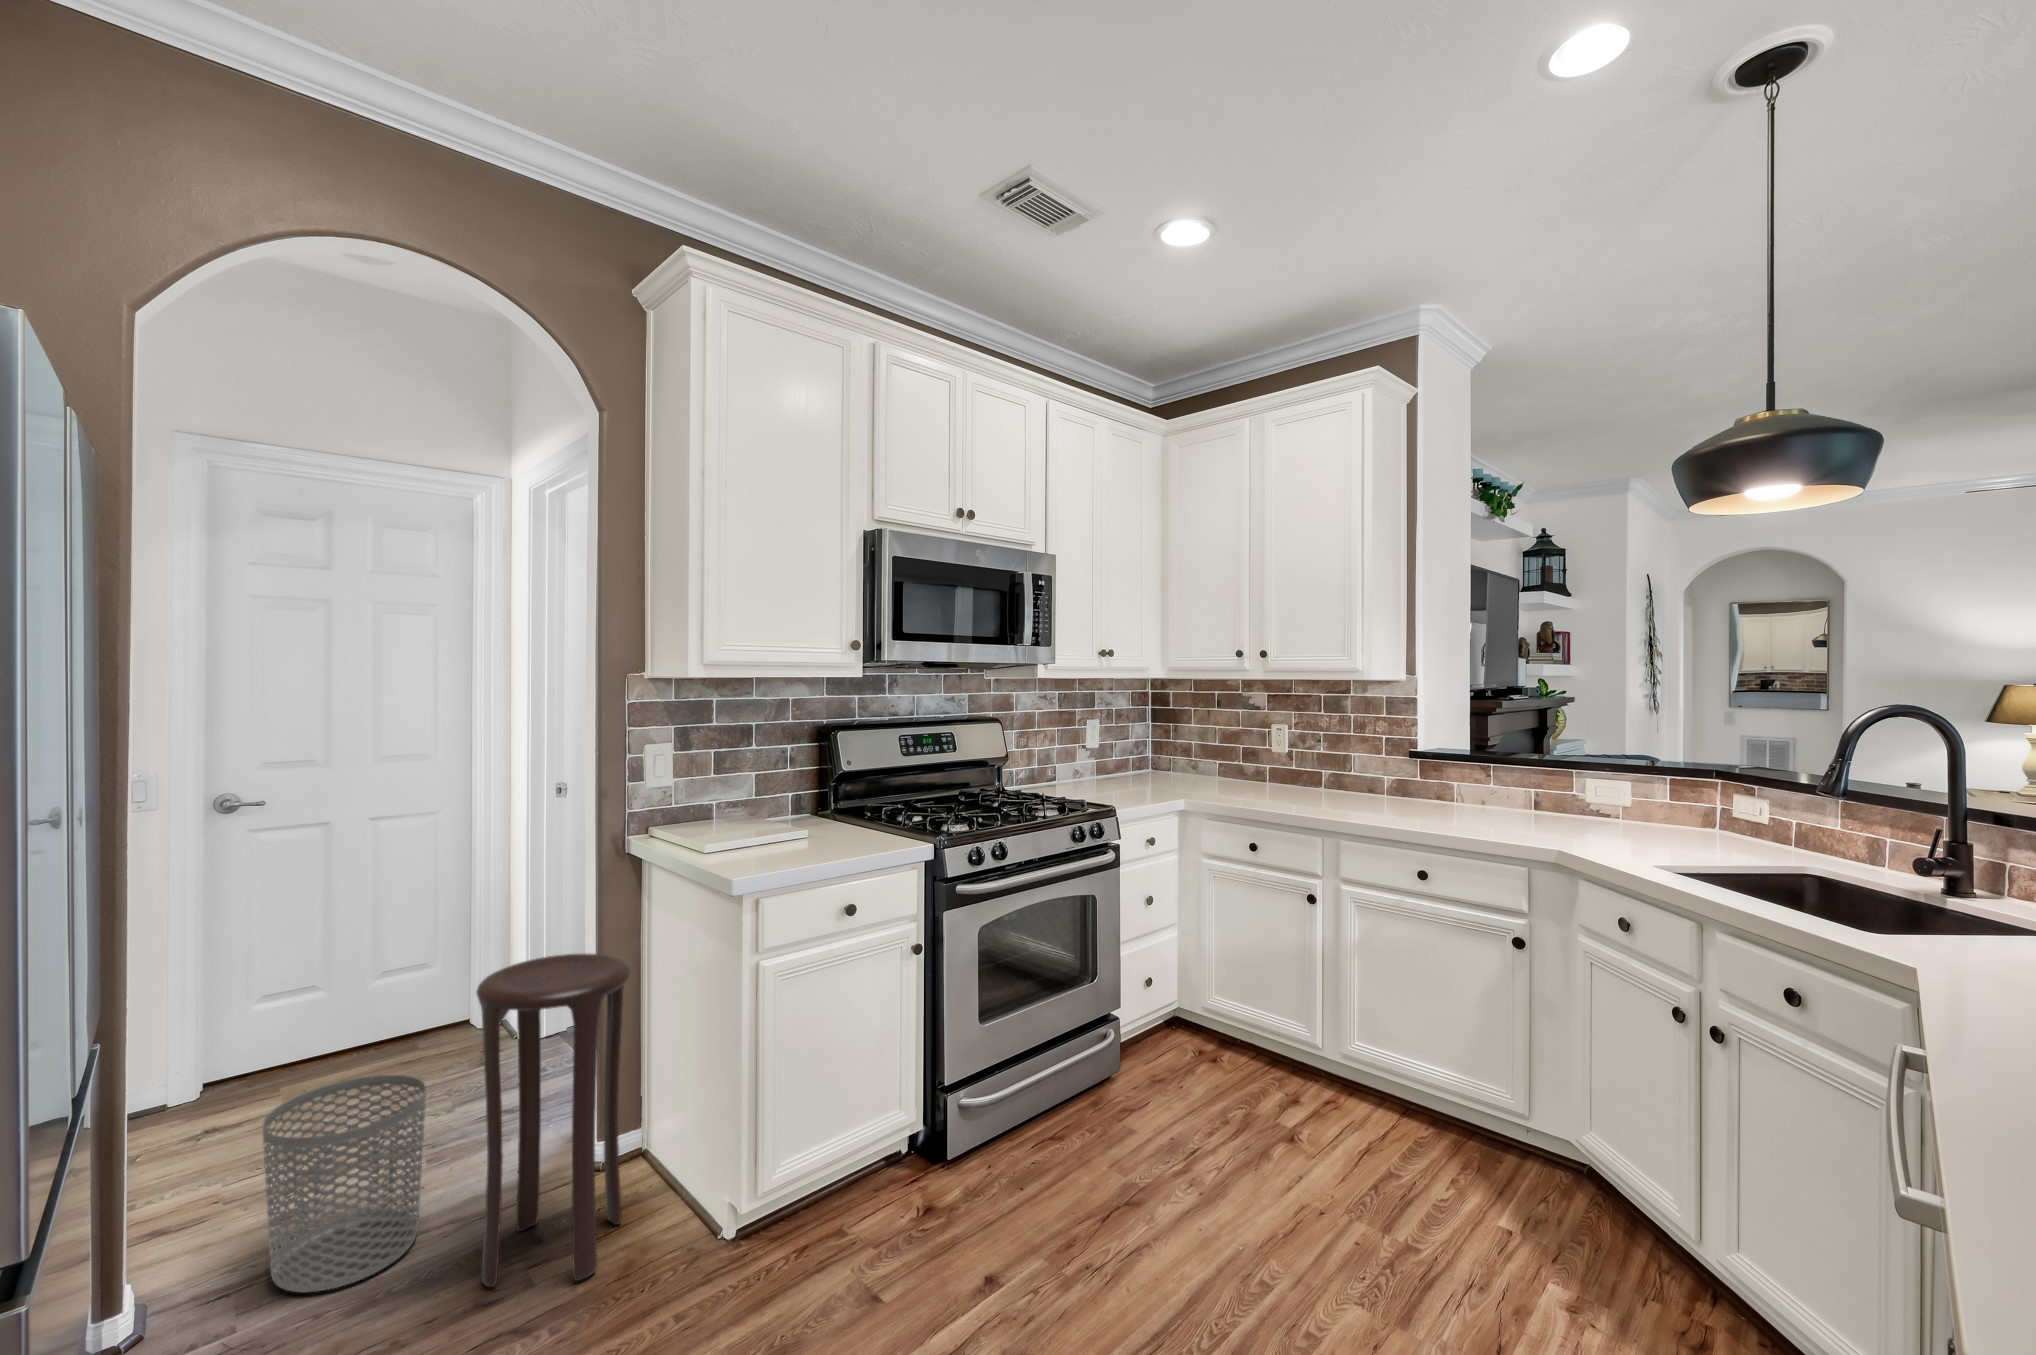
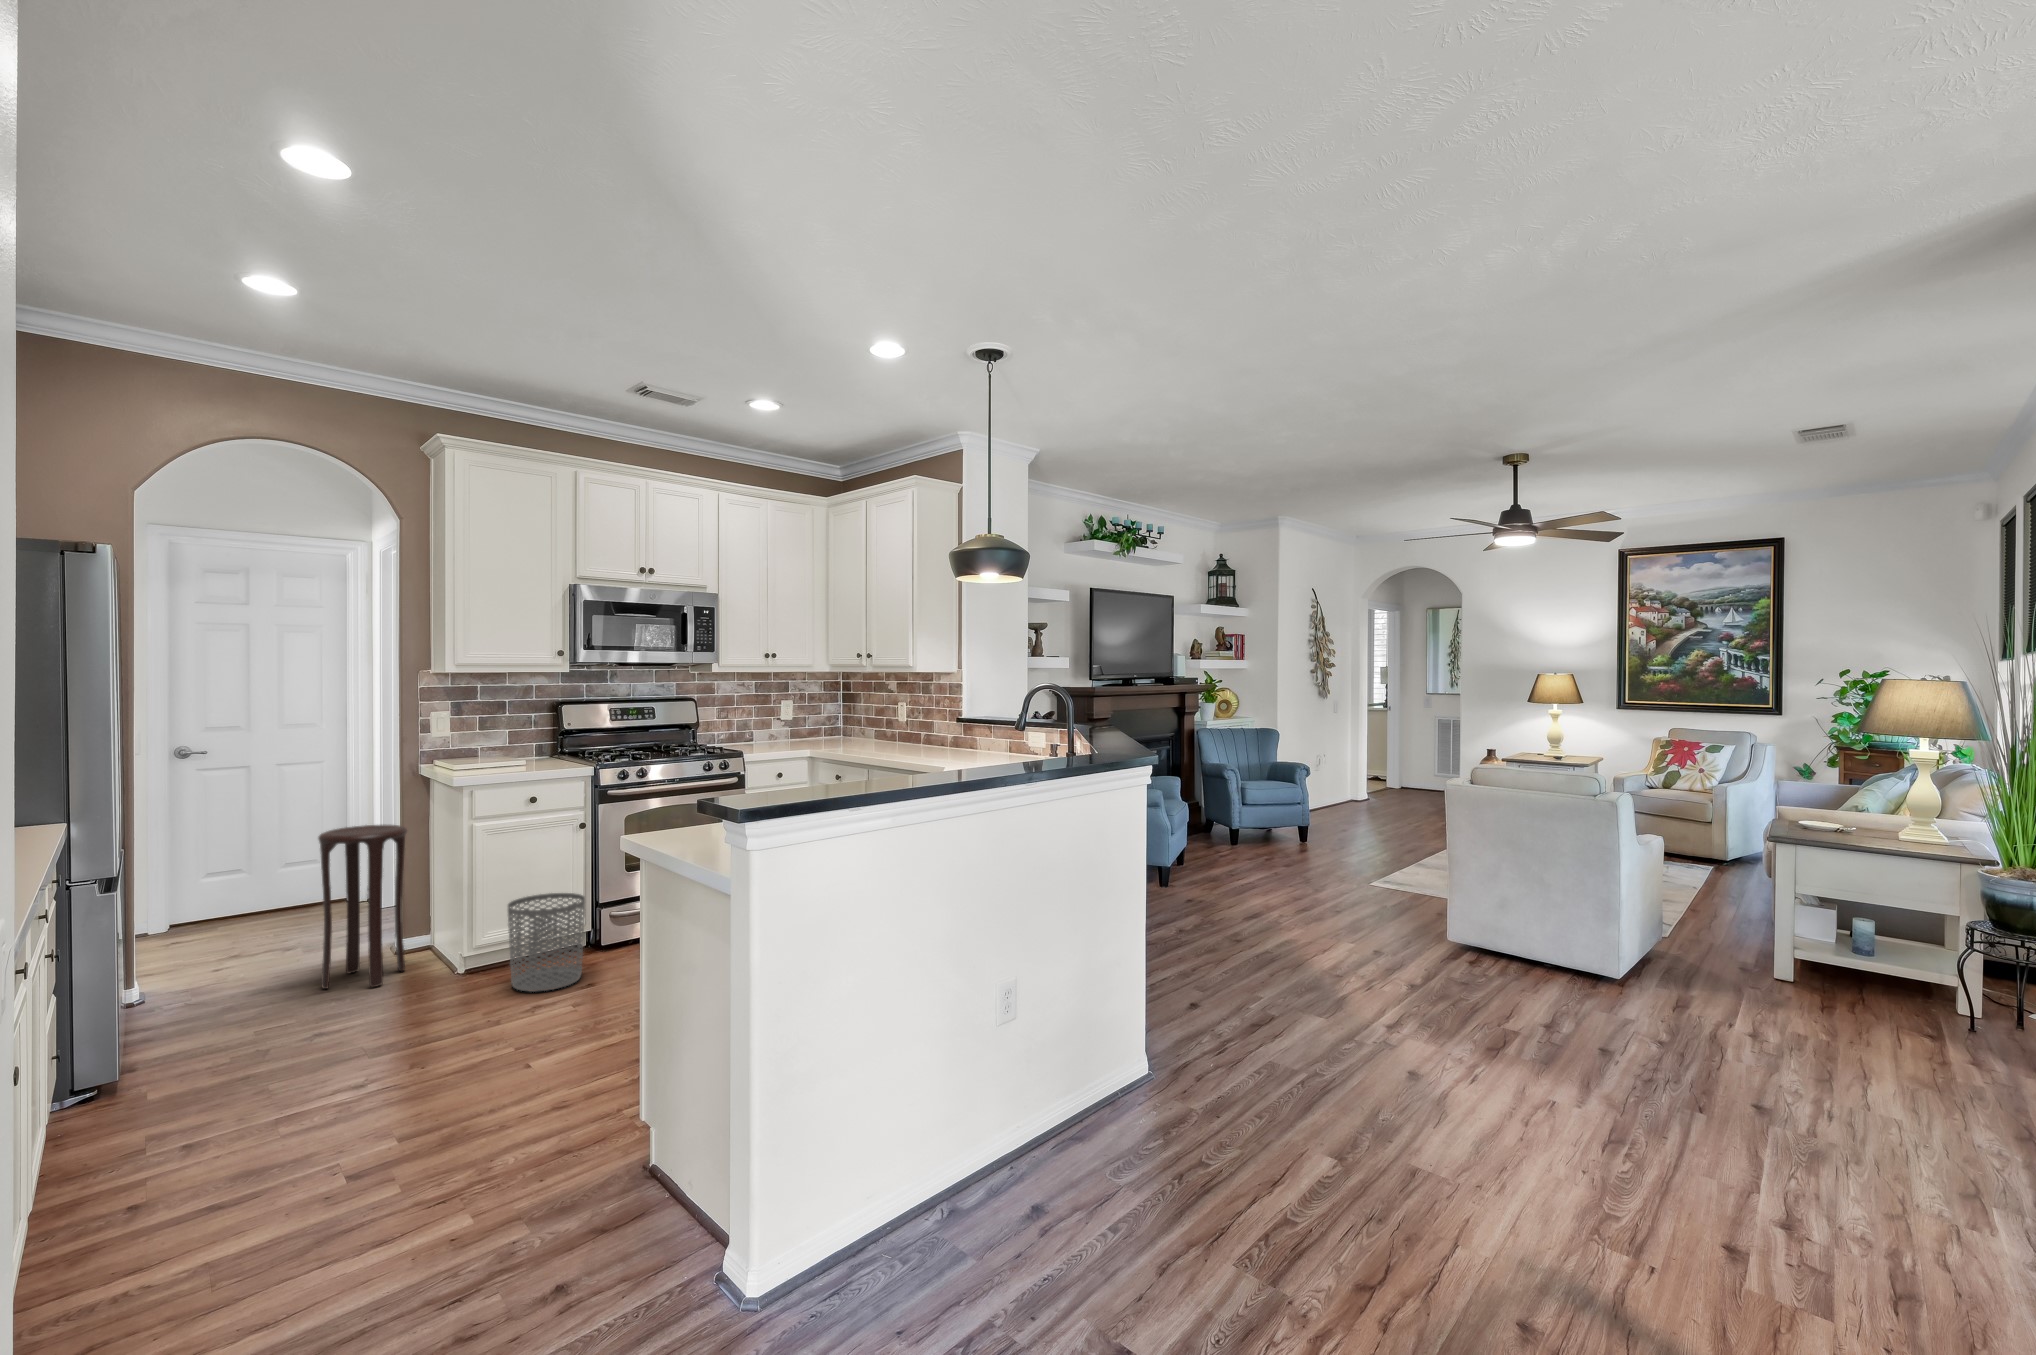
waste bin: present [263,1075,426,1292] -> present [508,893,585,992]

